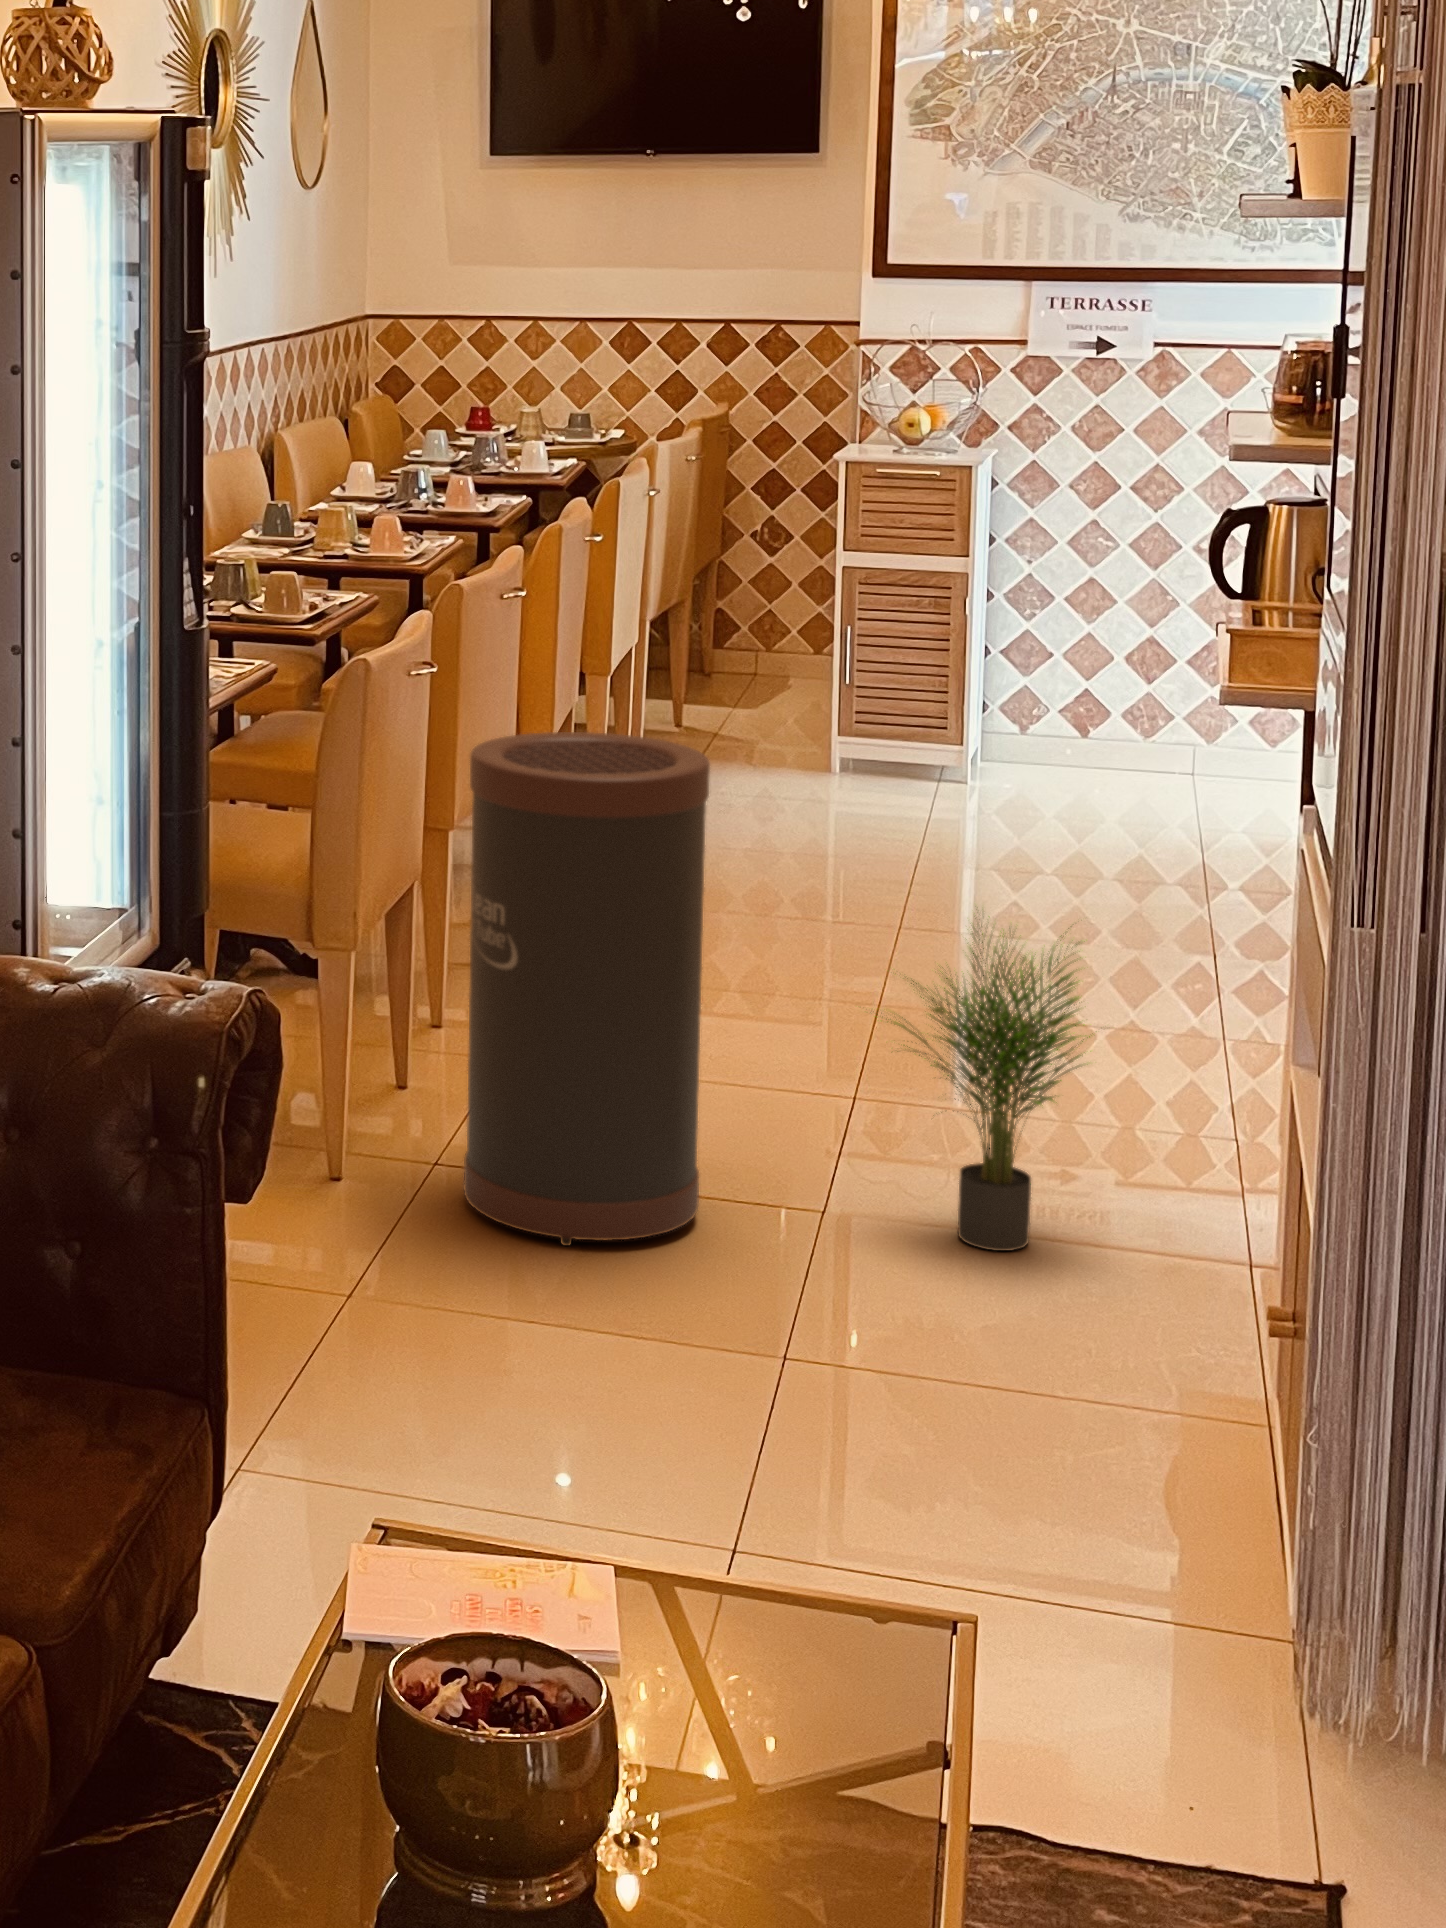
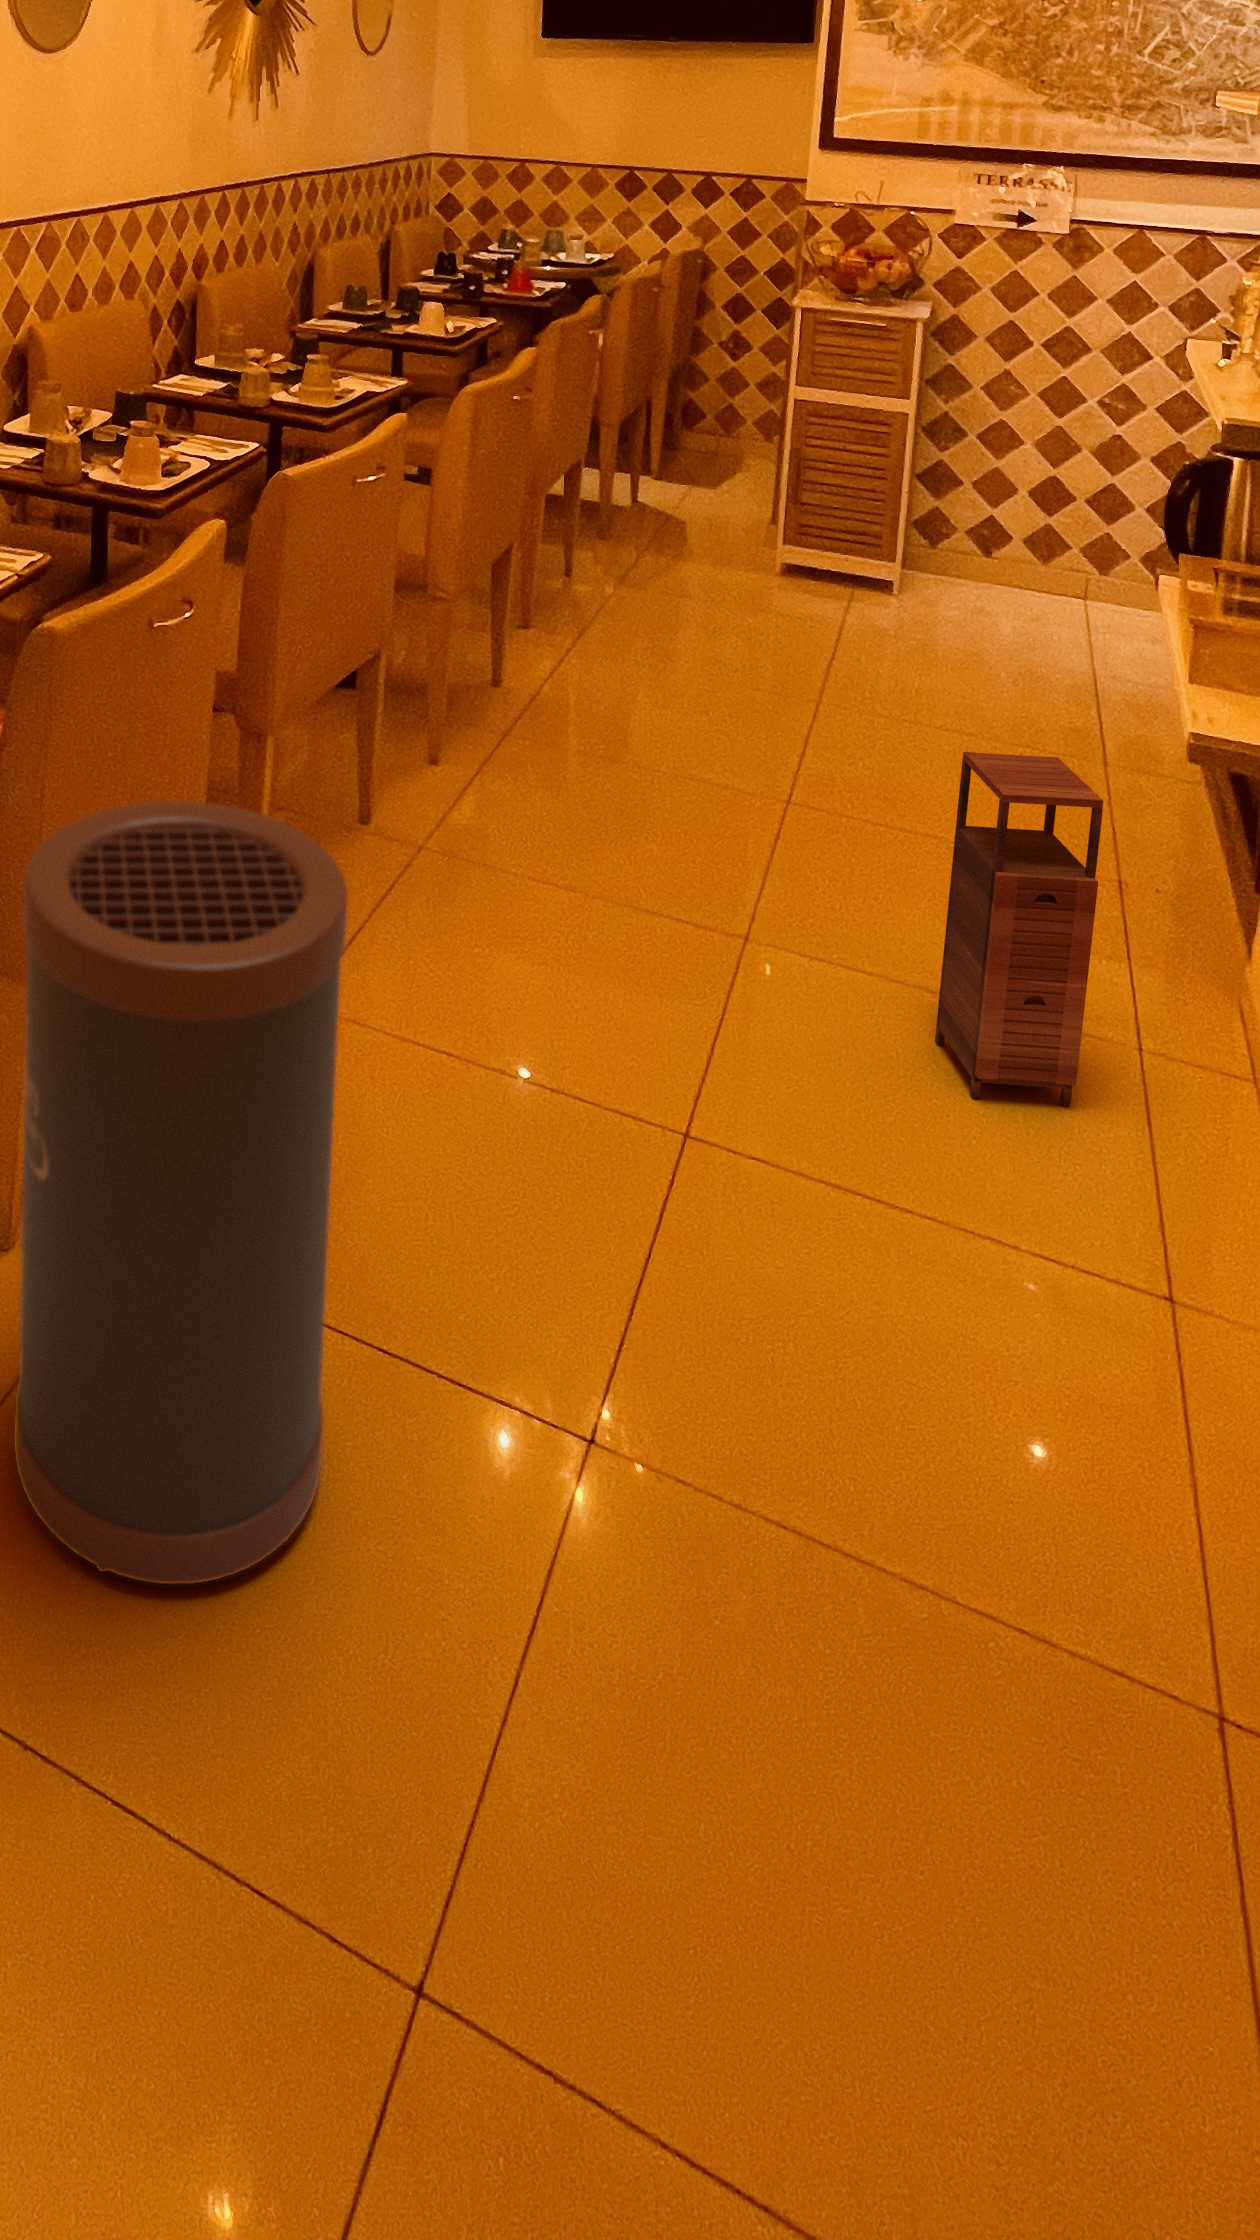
storage cabinet: none [1087,755,1214,1047] -> present [935,752,1103,1106]
potted plant: present [877,925,1092,1251] -> none [541,1142,923,1687]

